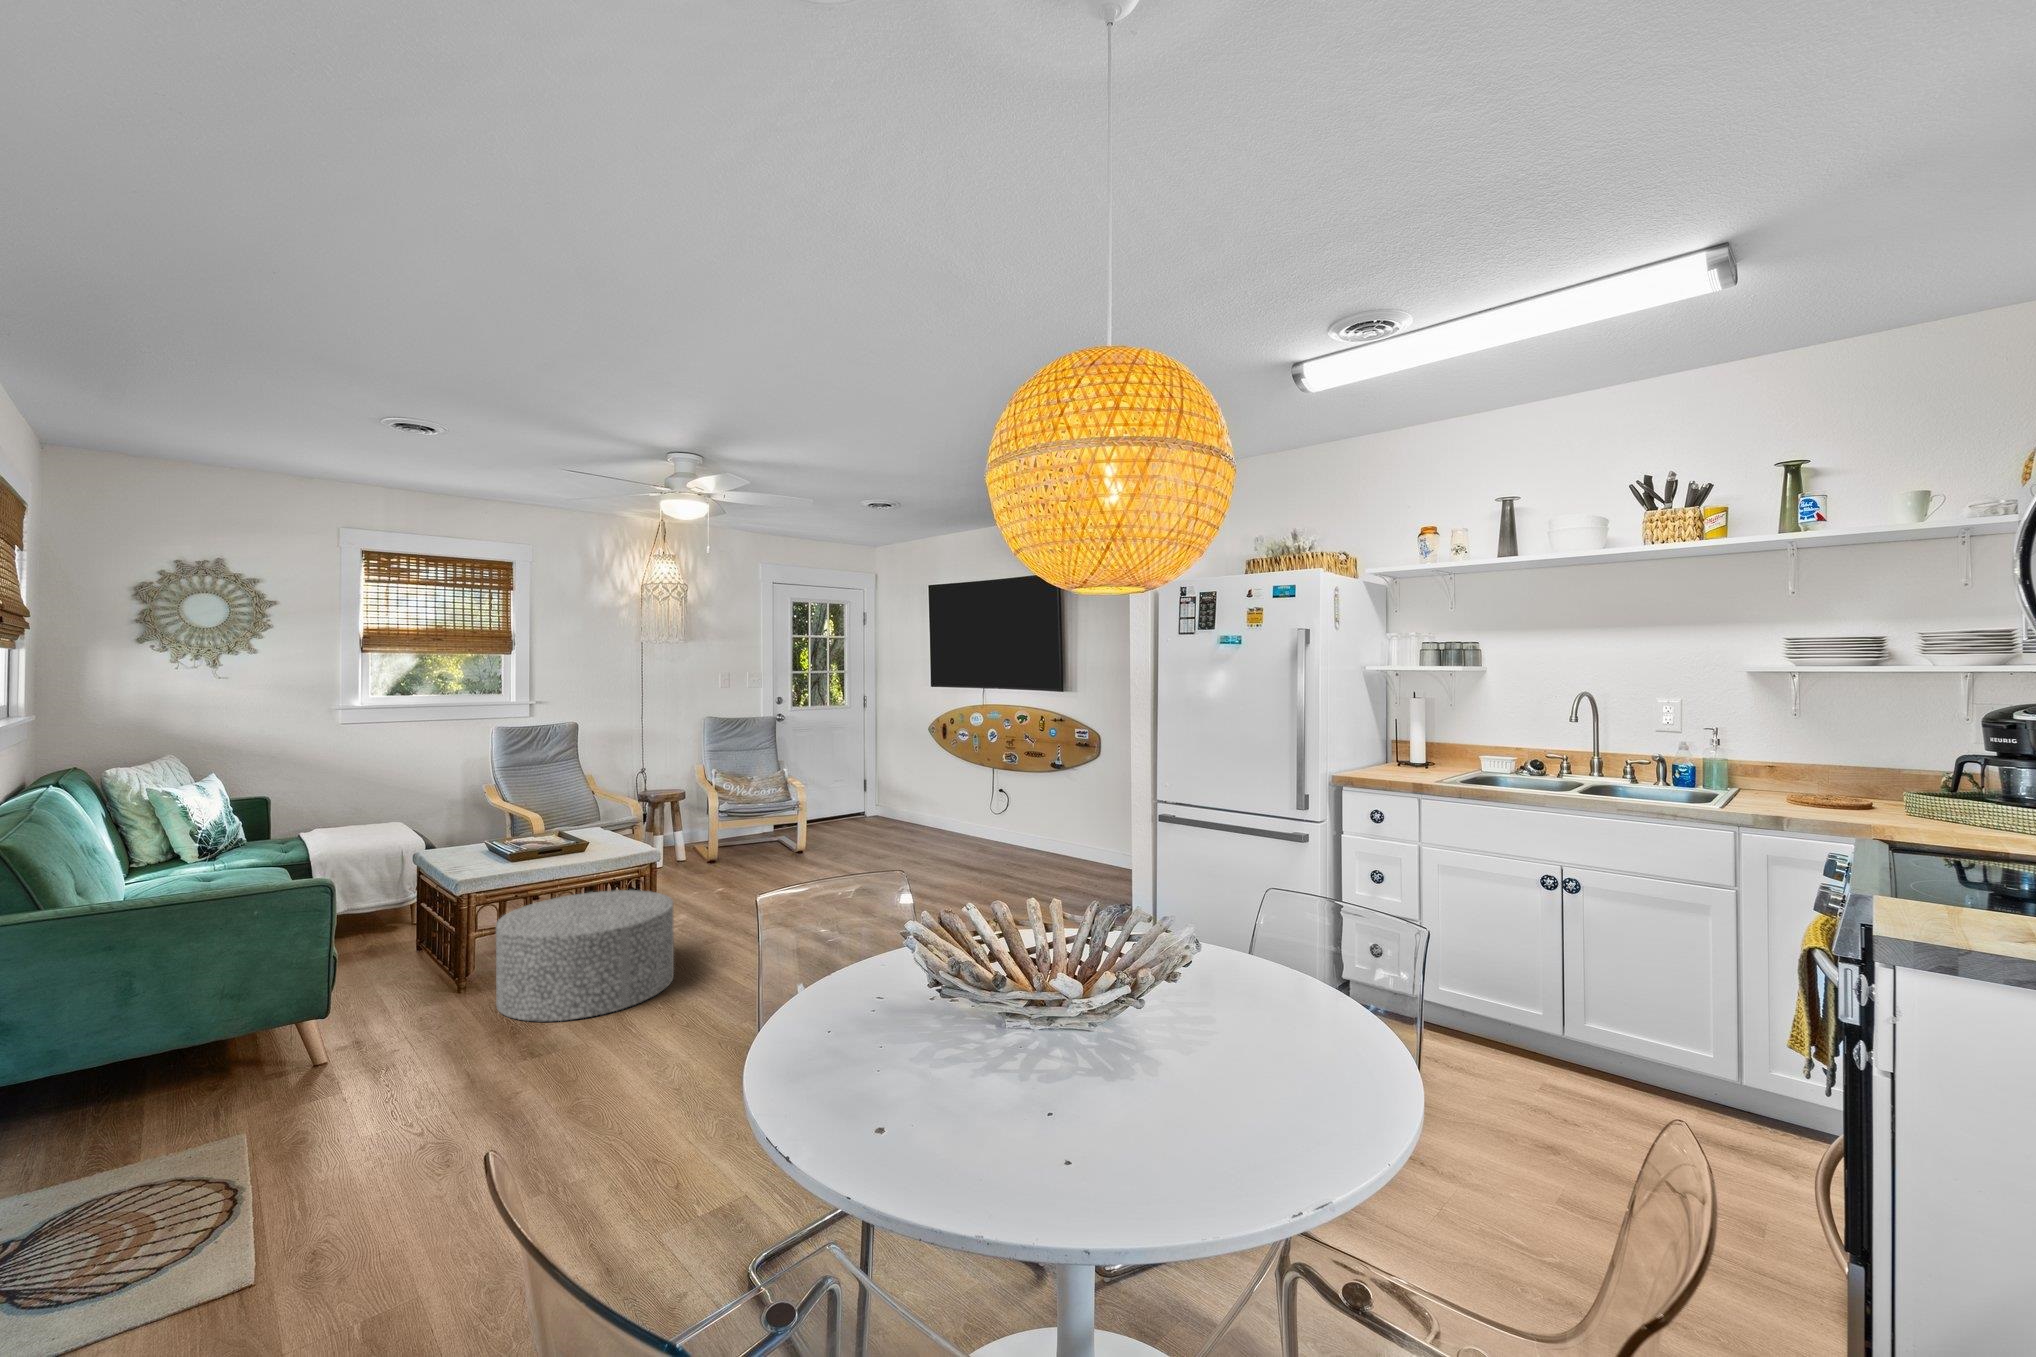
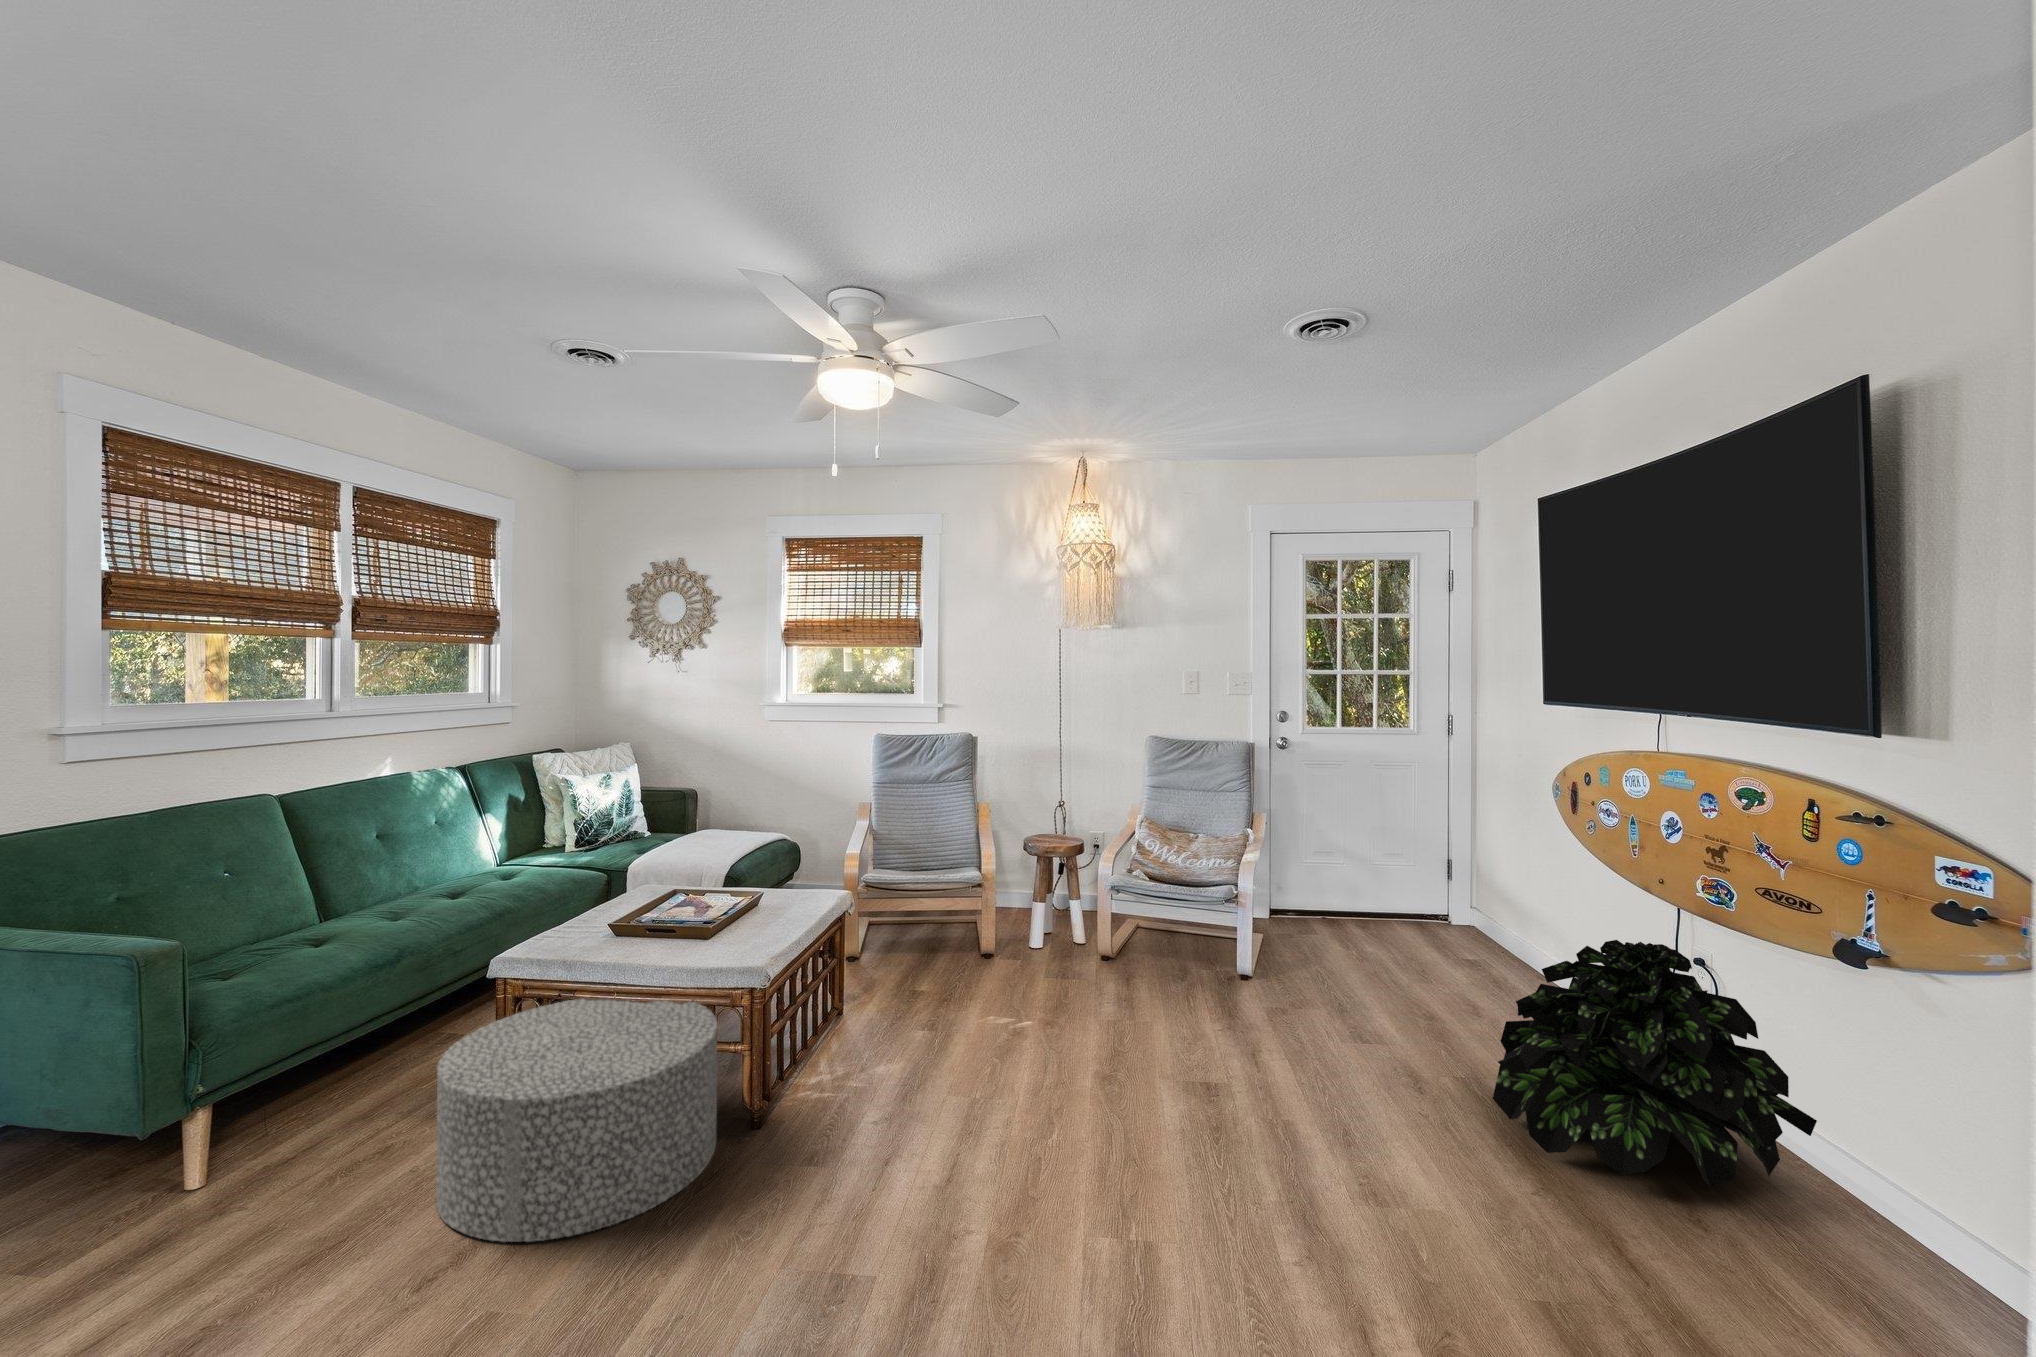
potted plant: none [951,778,1051,864] -> present [1493,940,1817,1188]

